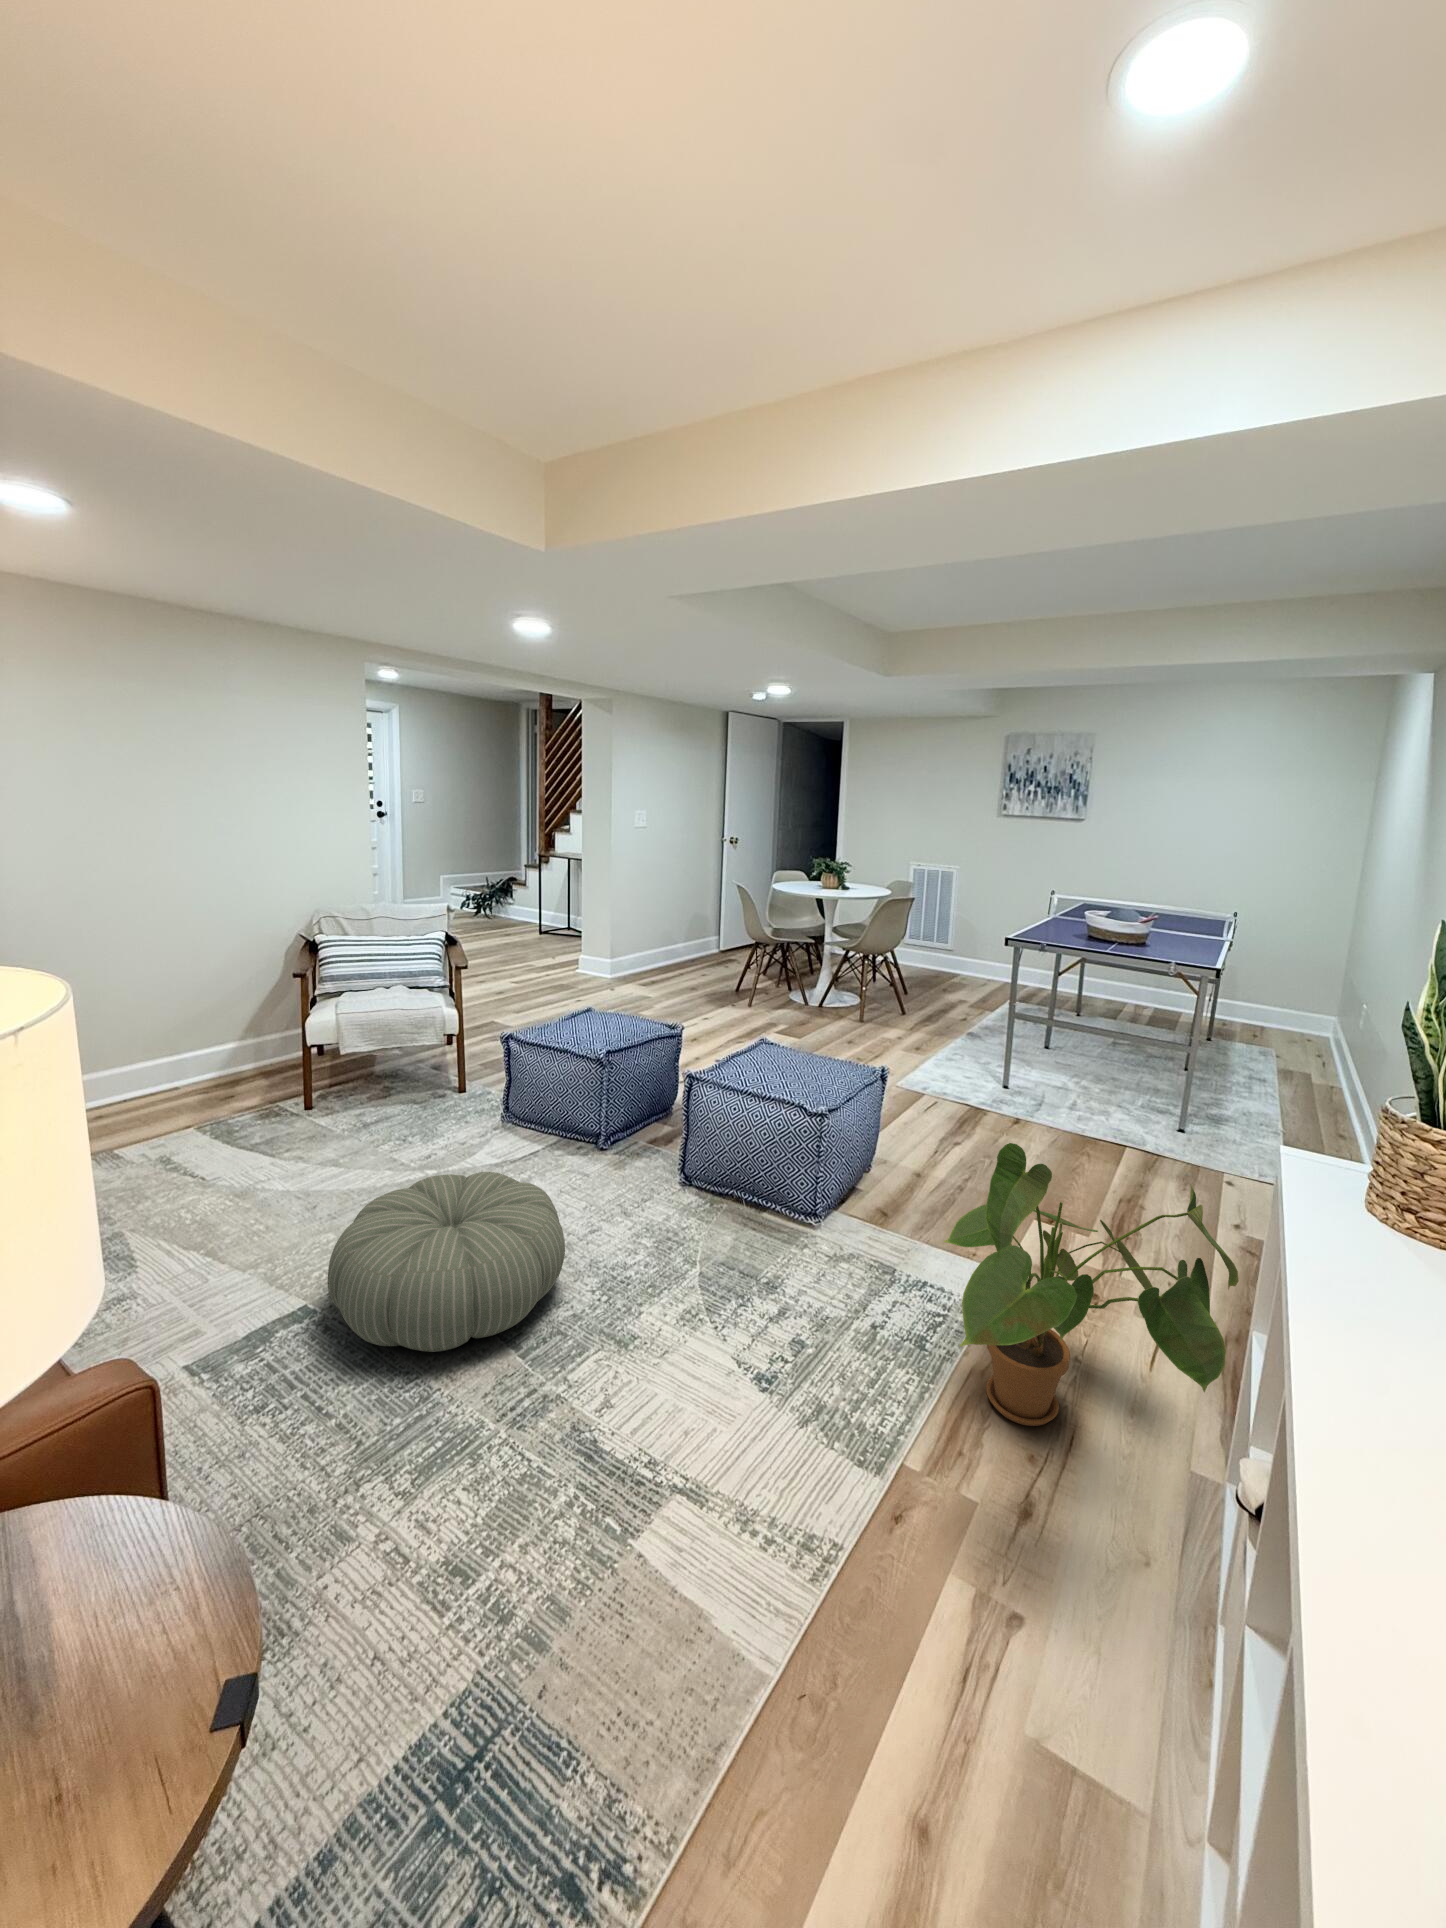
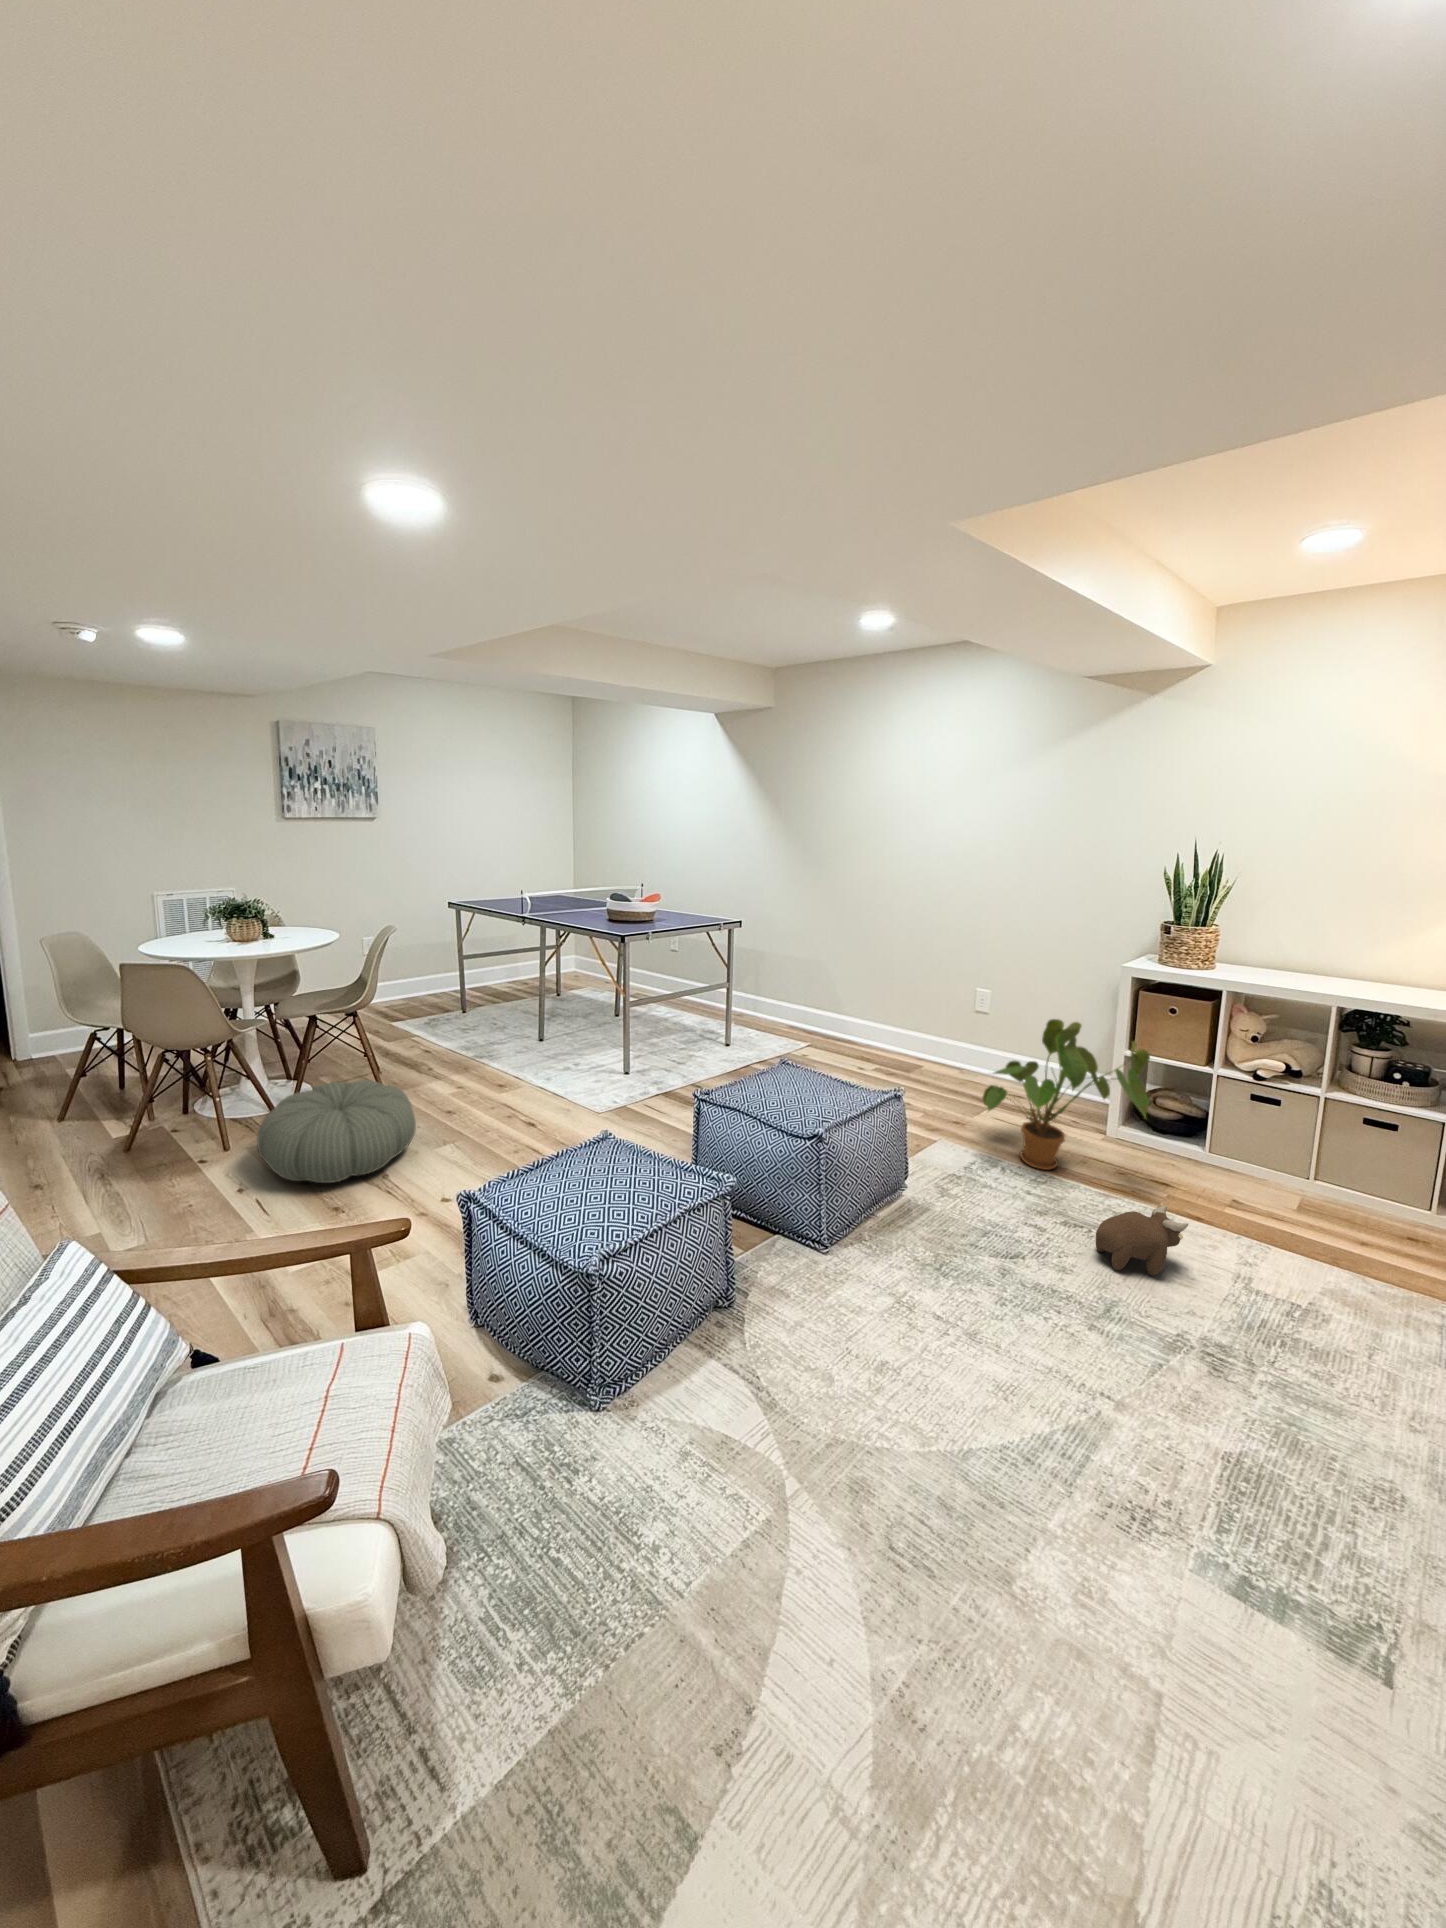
pouf: present [328,1172,565,1352] -> present [257,1080,416,1183]
plush toy: none [682,1328,773,1439] -> present [1096,1206,1188,1275]

